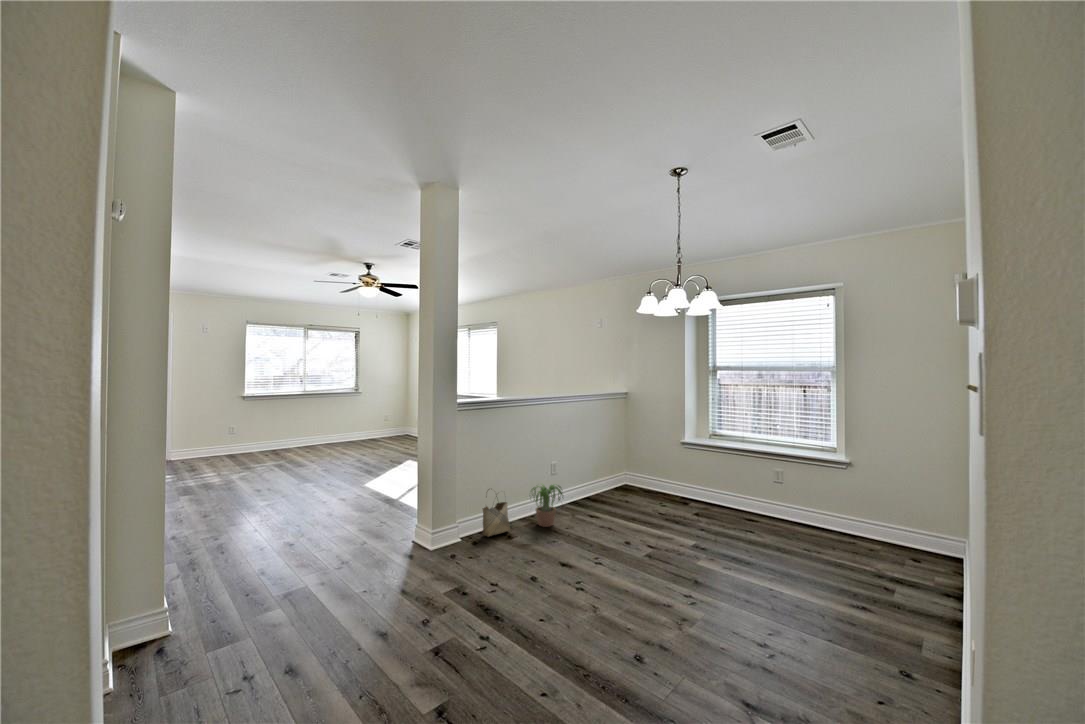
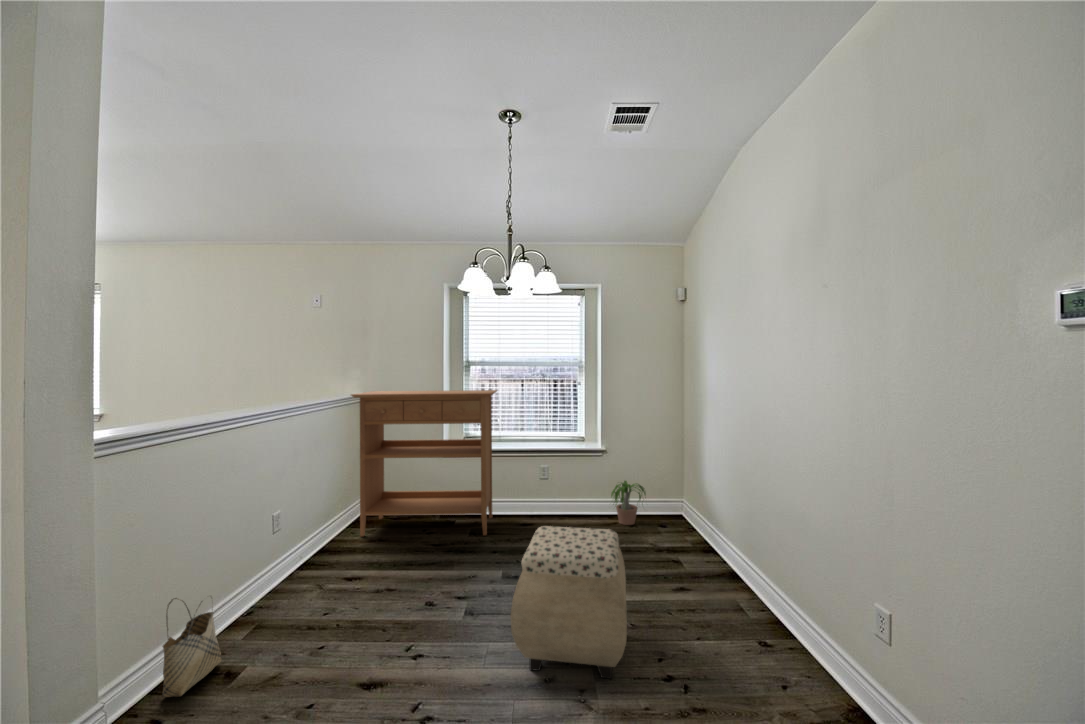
console table: none [611,390,733,518] -> present [351,390,497,536]
potted plant: present [532,485,563,527] -> present [611,481,646,525]
ottoman: none [642,501,767,625] -> present [510,526,627,678]

